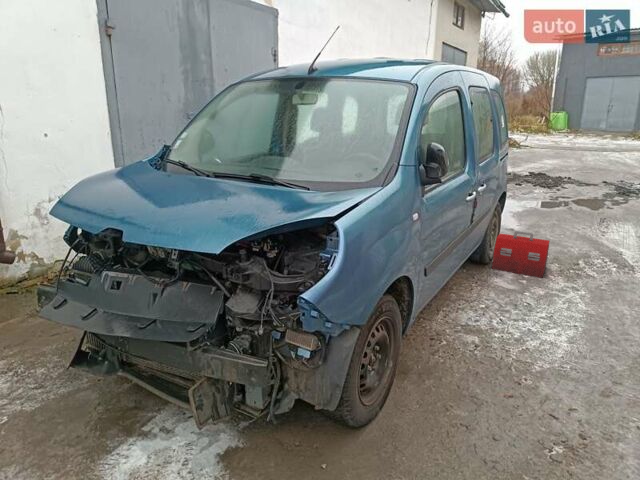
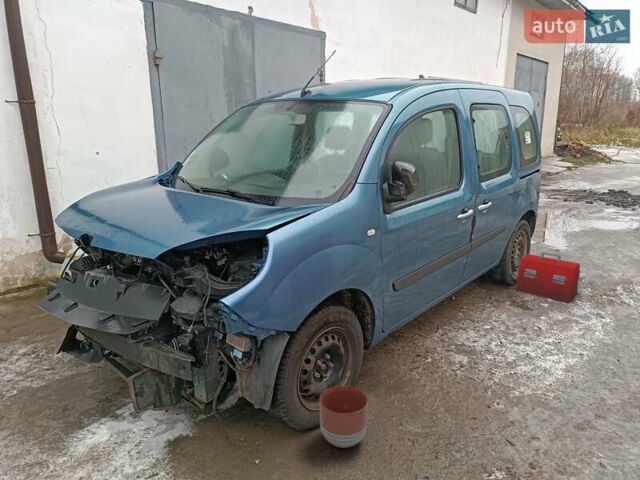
planter: none [376,377,426,440] -> present [320,386,368,448]

